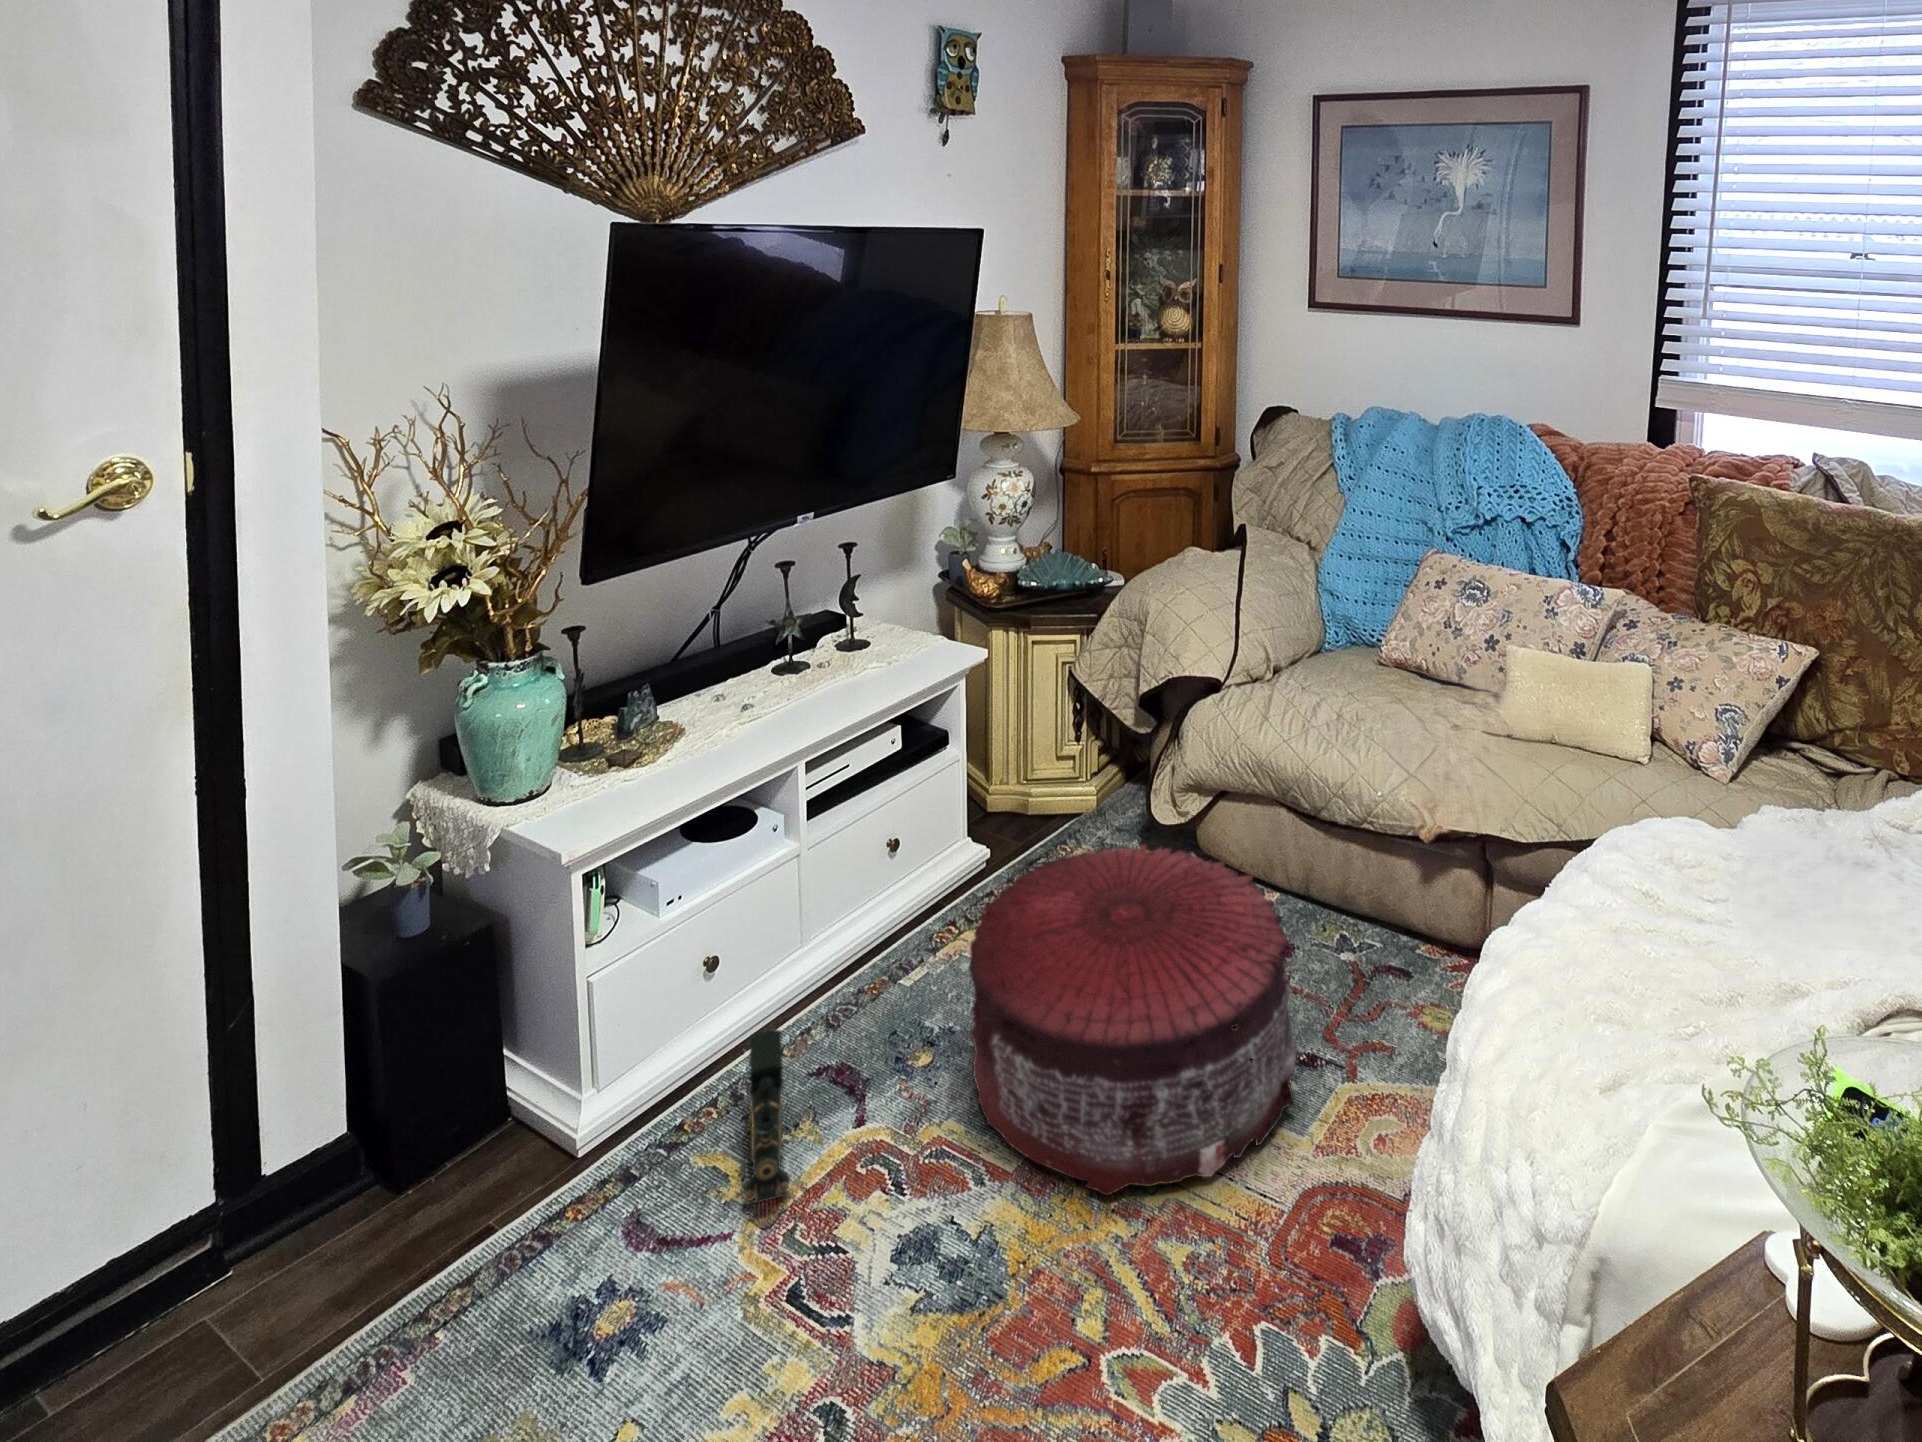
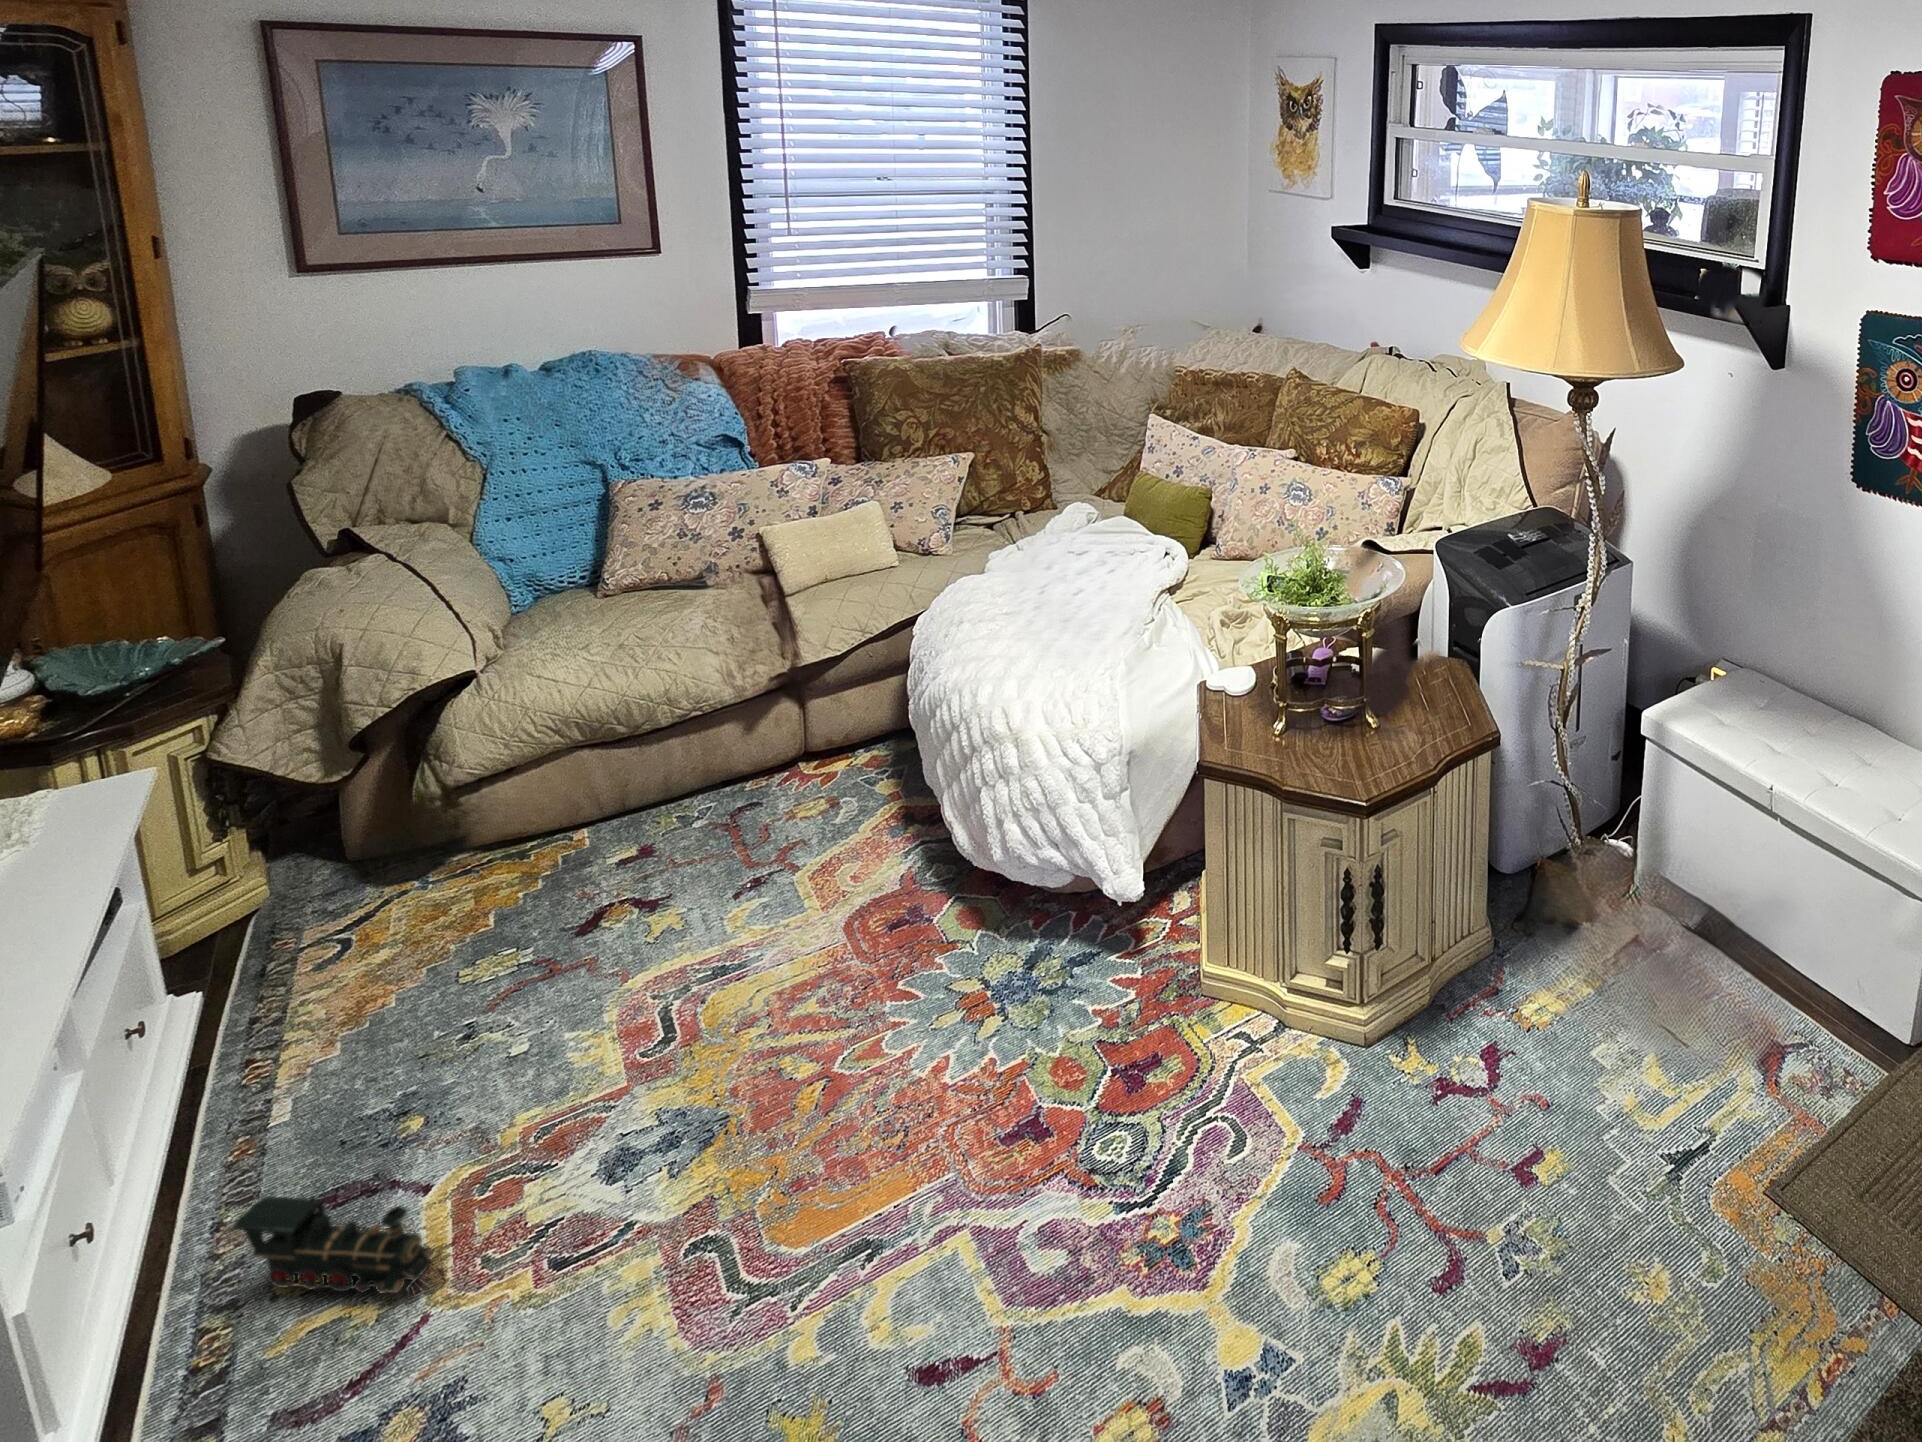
pouf: present [969,846,1296,1195] -> none [428,779,798,1089]

